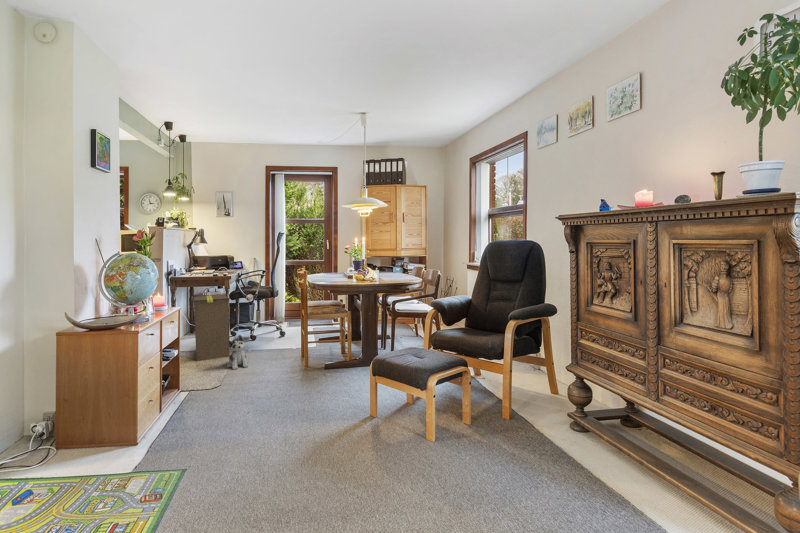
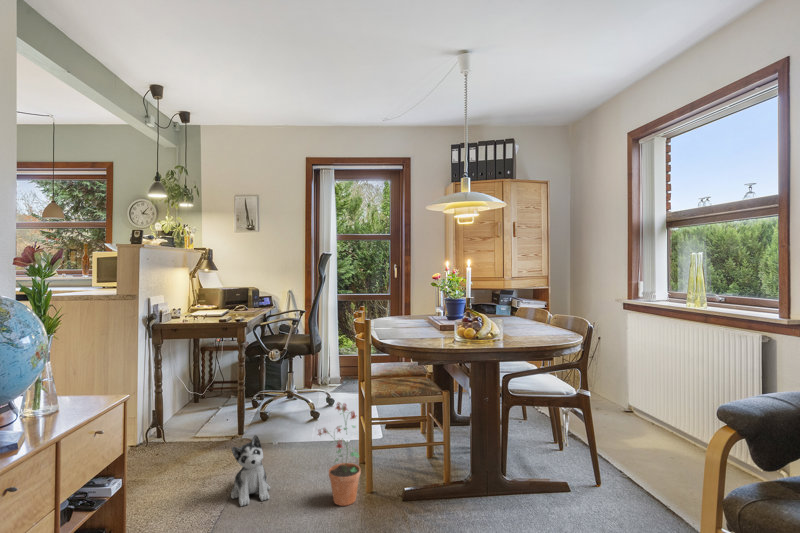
cardboard box: present [194,295,230,361] -> none [181,352,239,476]
potted plant: none [273,317,297,367] -> present [318,403,361,506]

